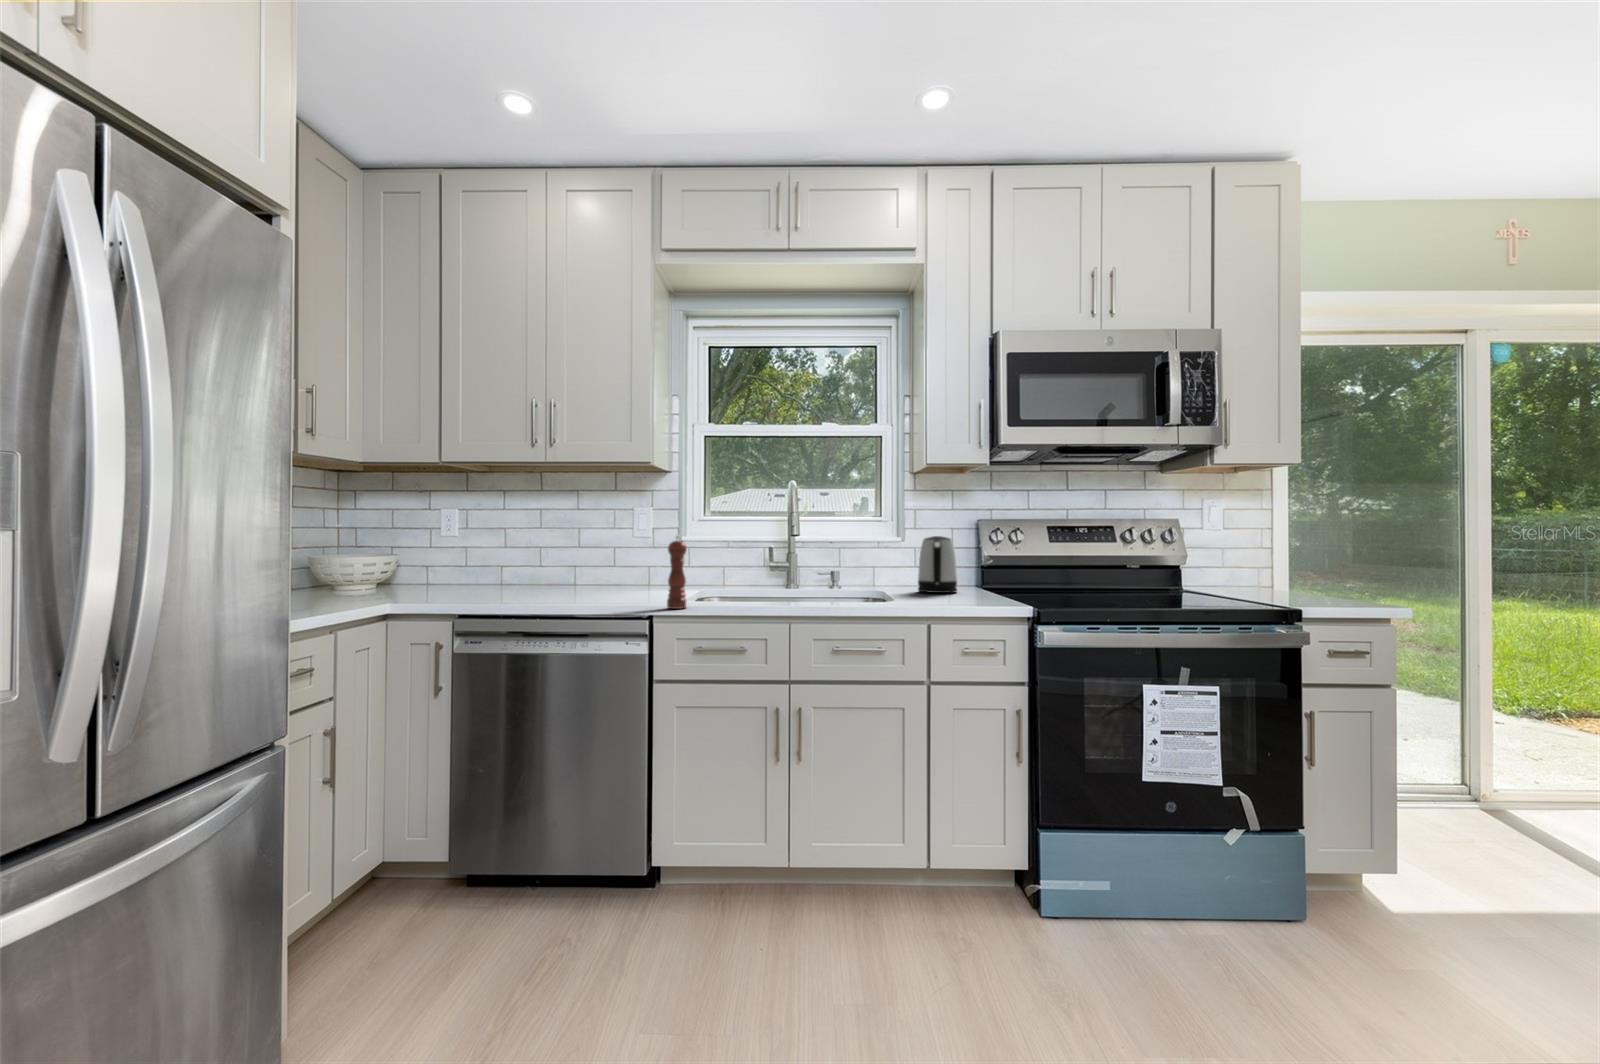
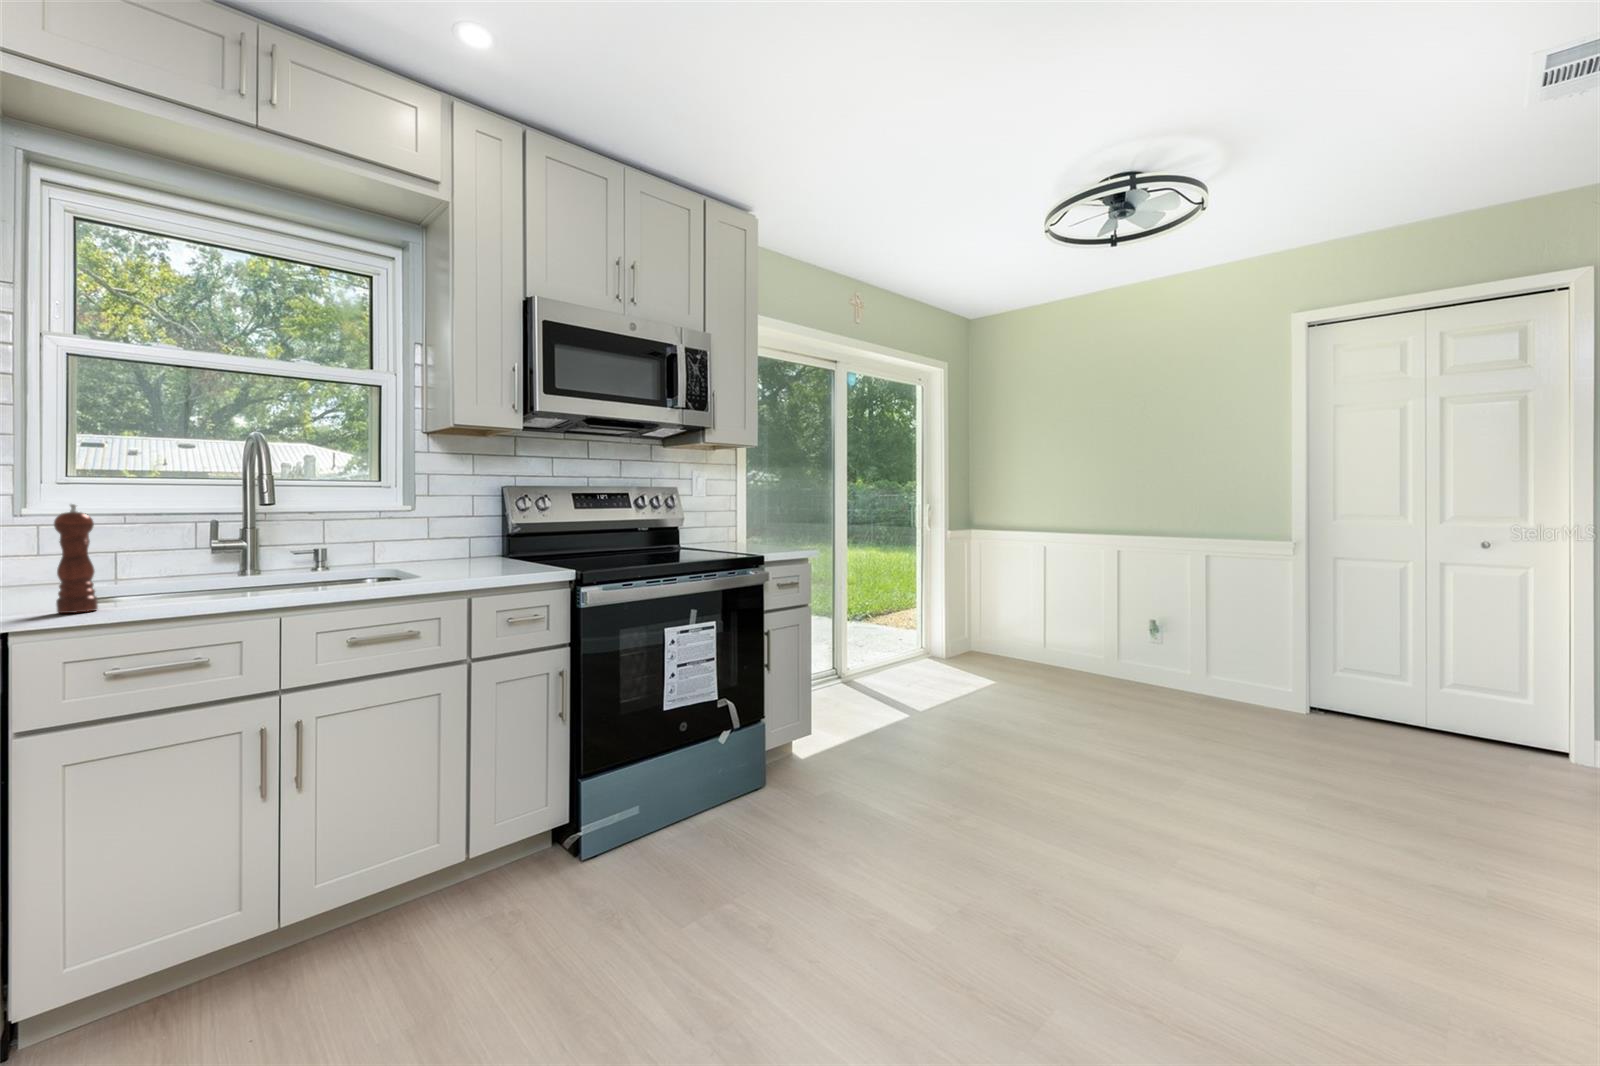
kettle: present [918,536,957,593] -> none [436,503,483,566]

